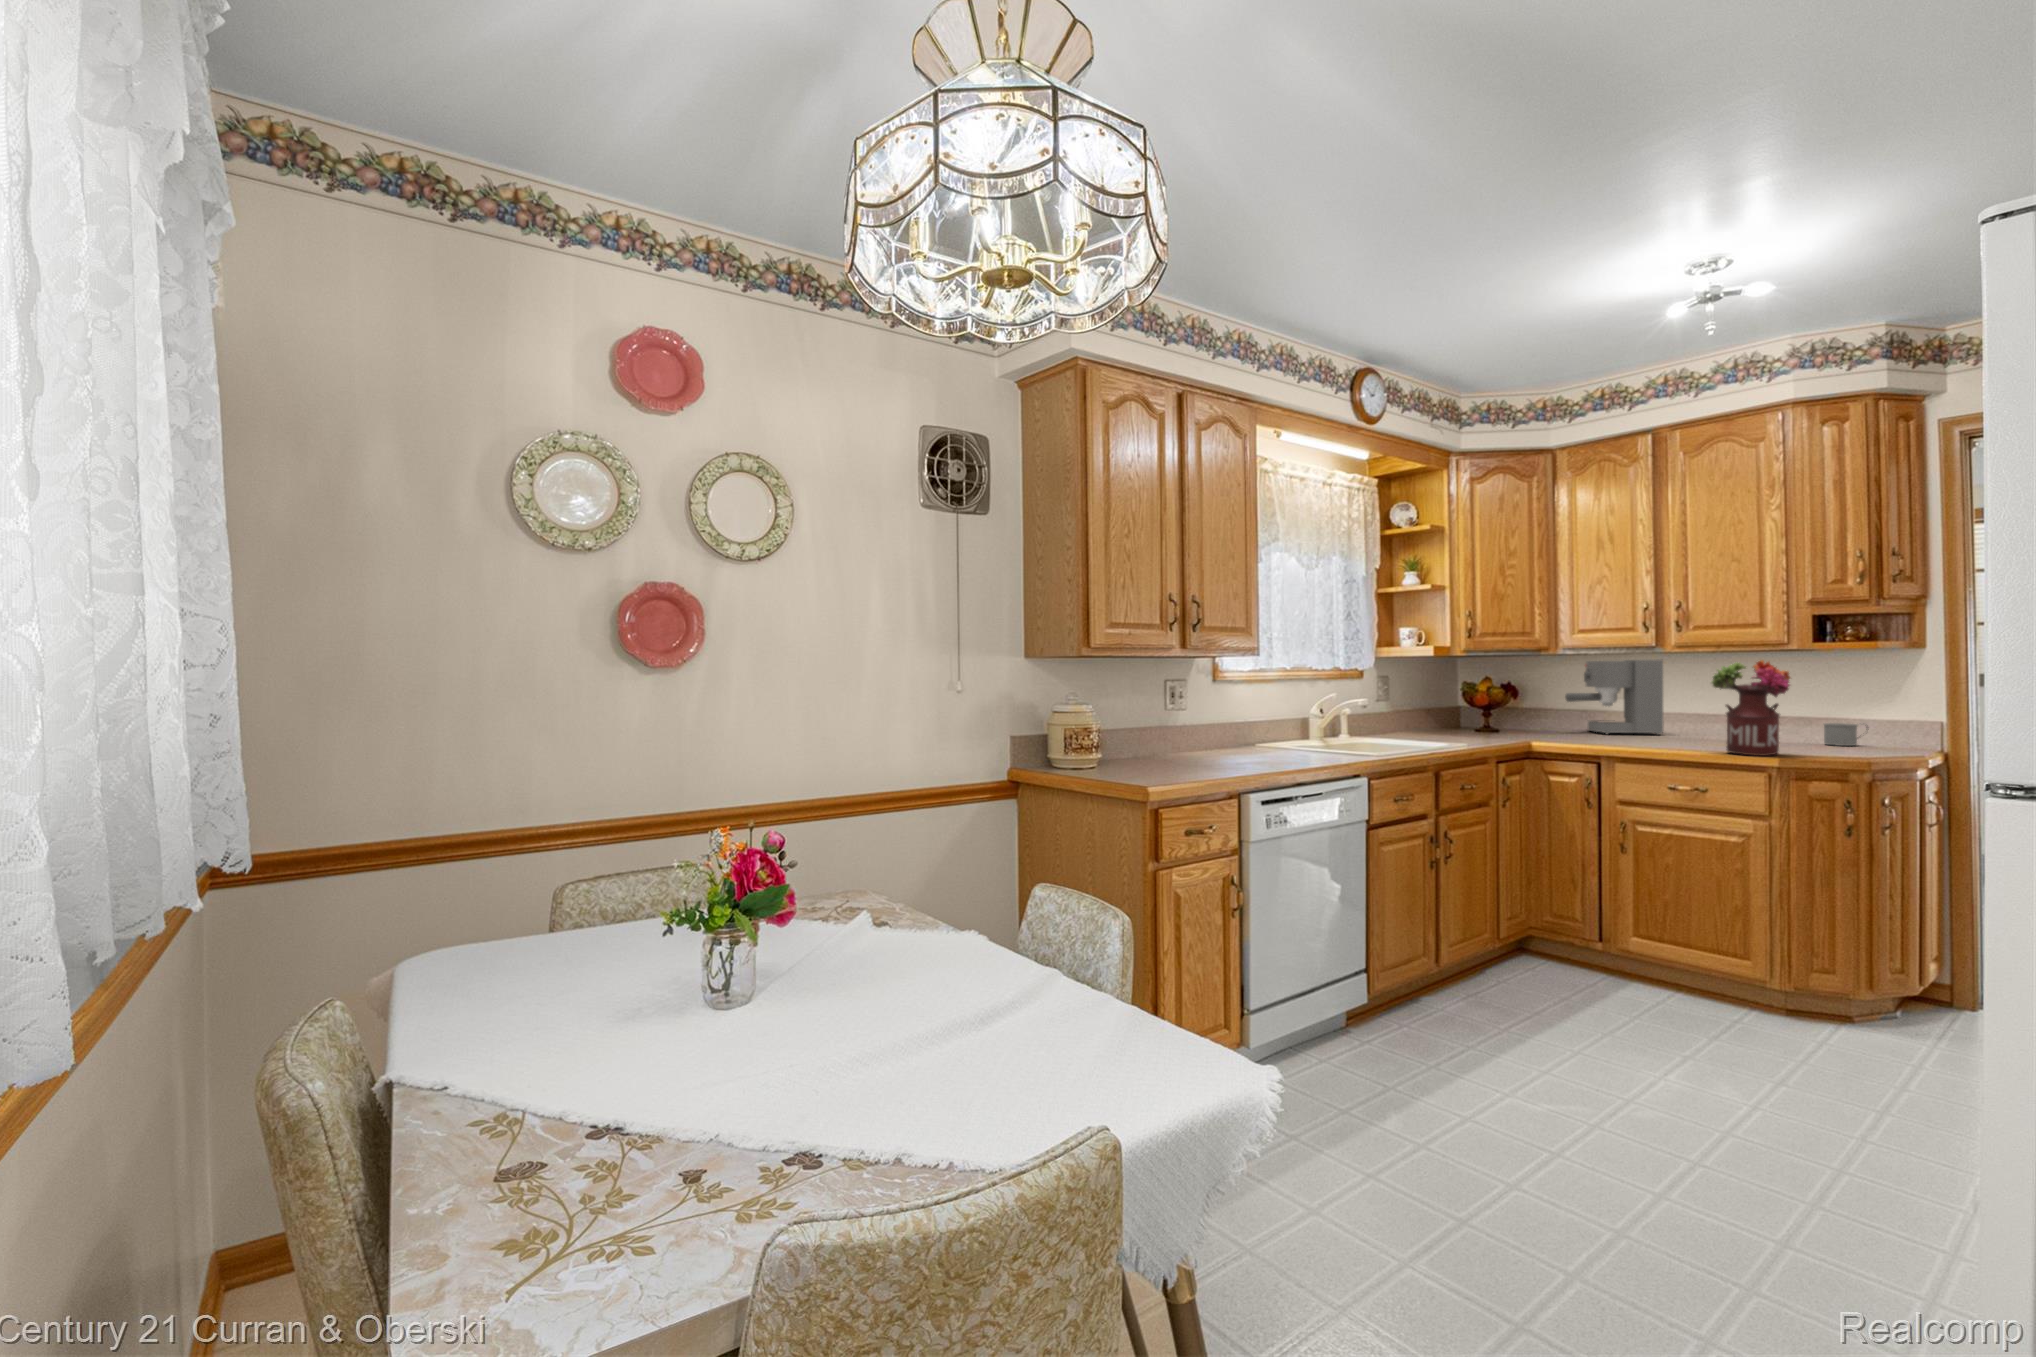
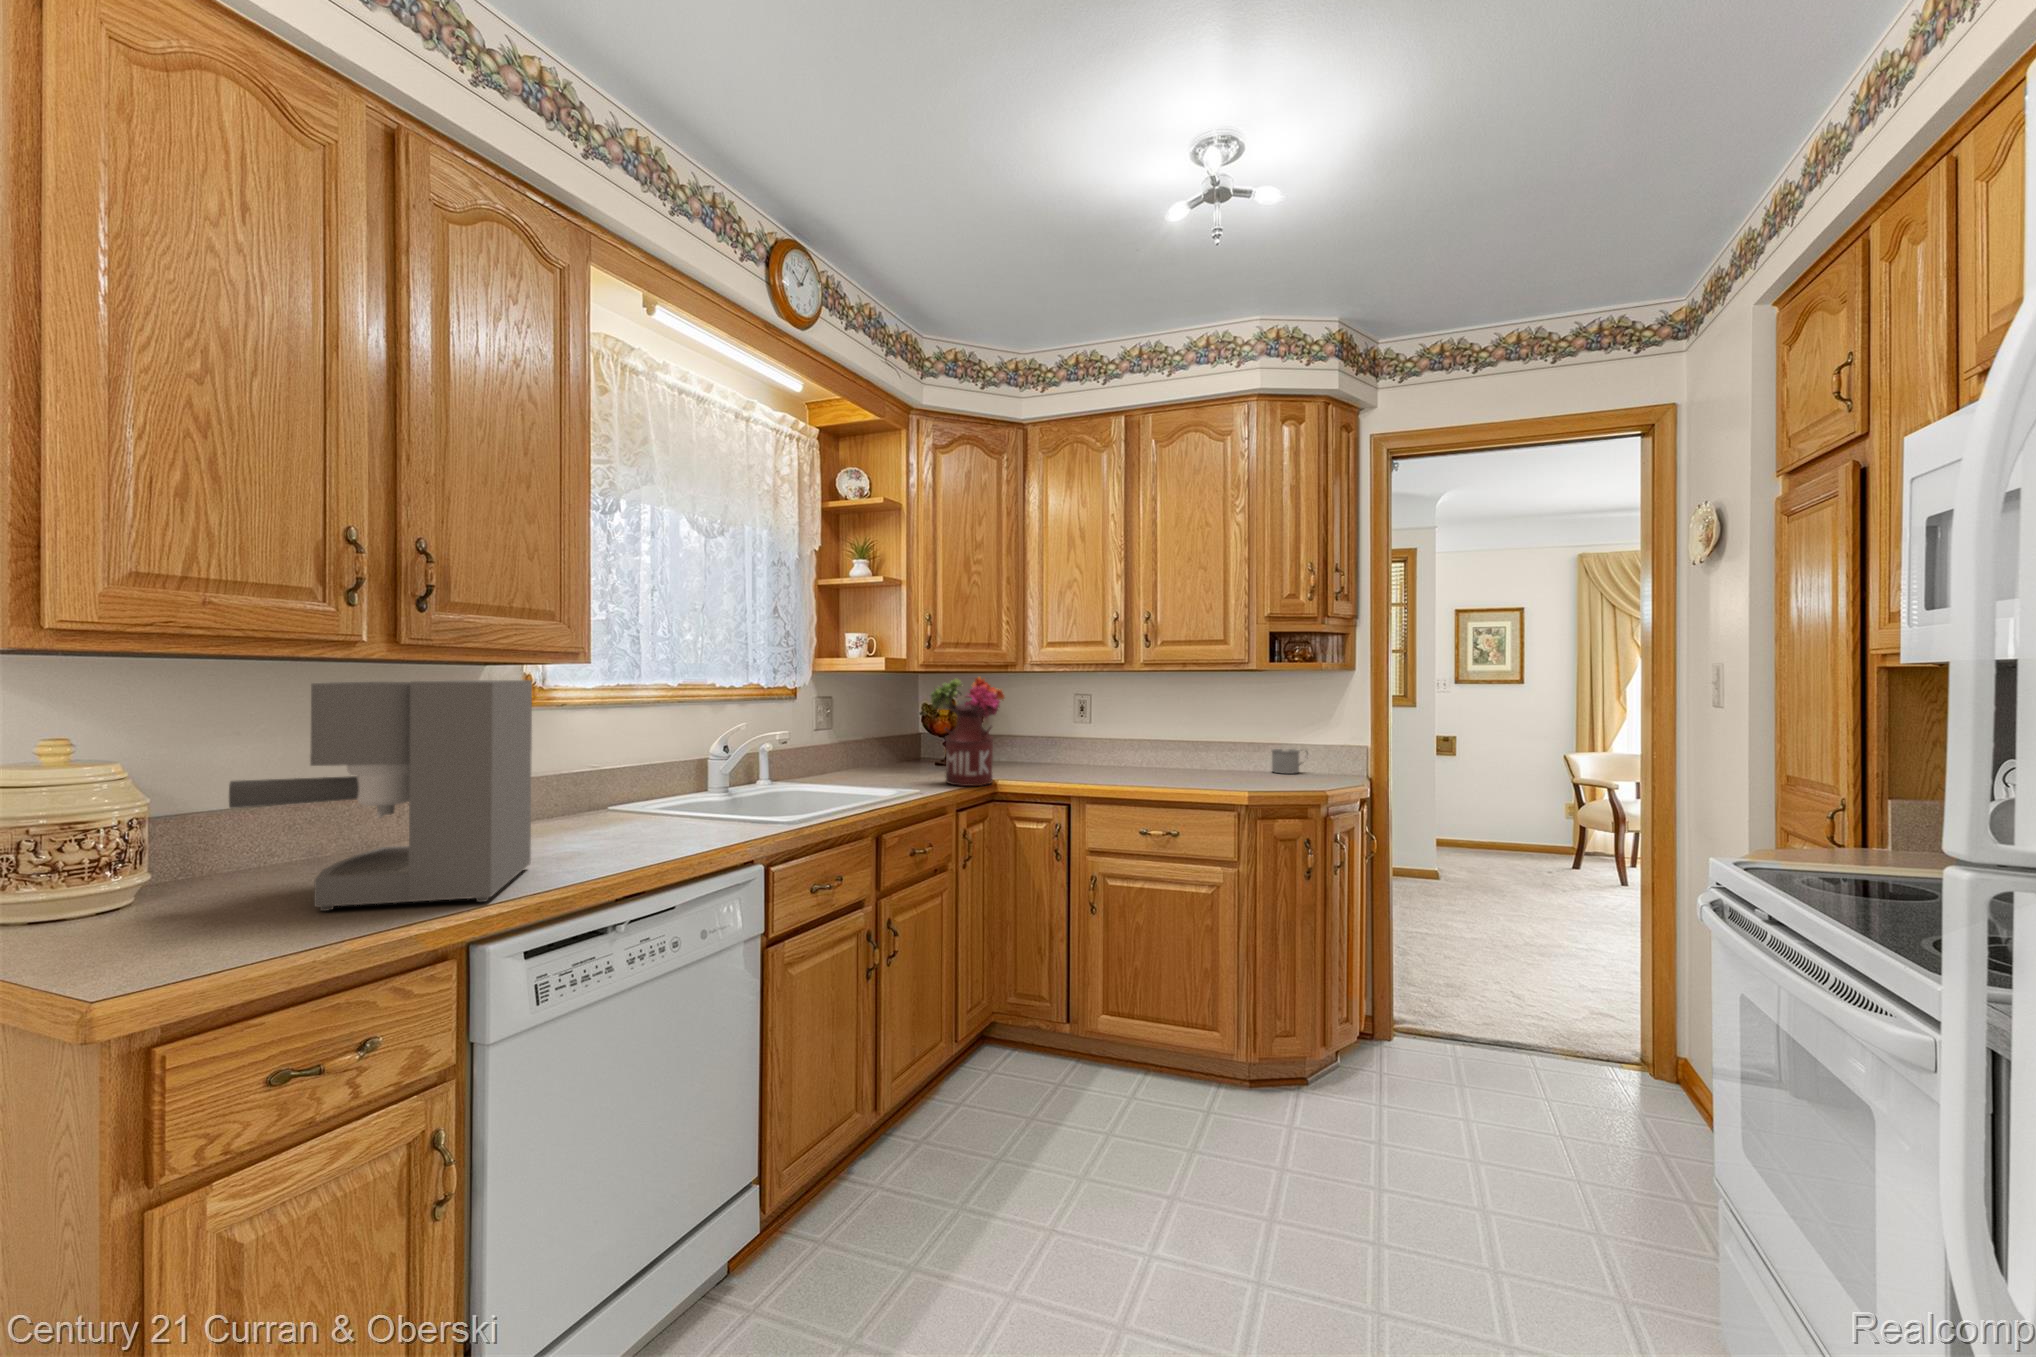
coffee maker: present [1565,660,1663,735] -> present [229,680,532,911]
flower arrangement: present [1712,660,1790,756] -> present [931,677,1005,786]

